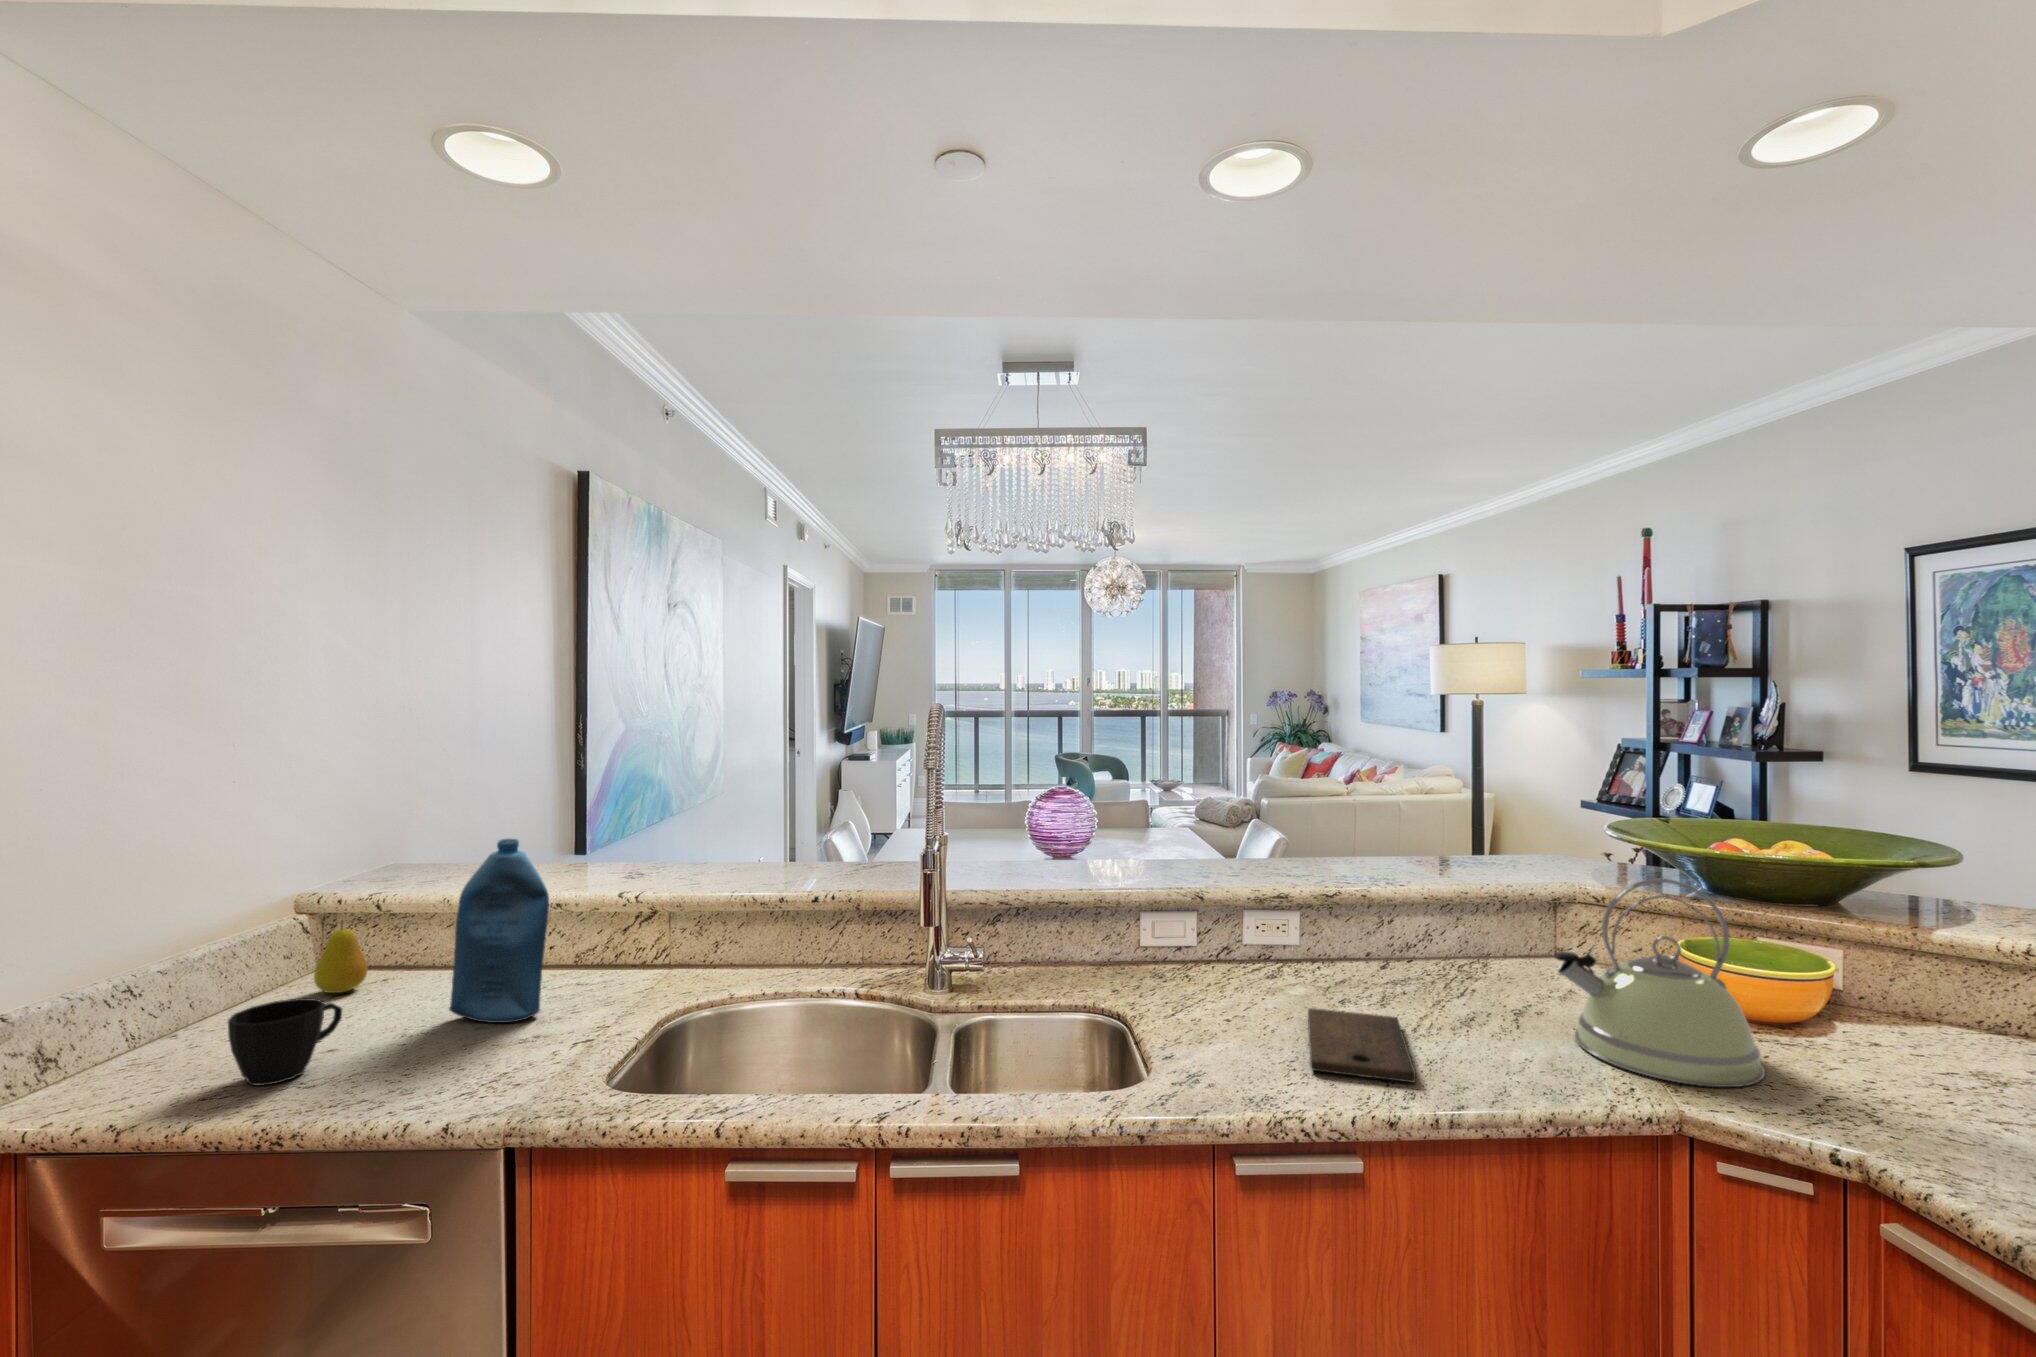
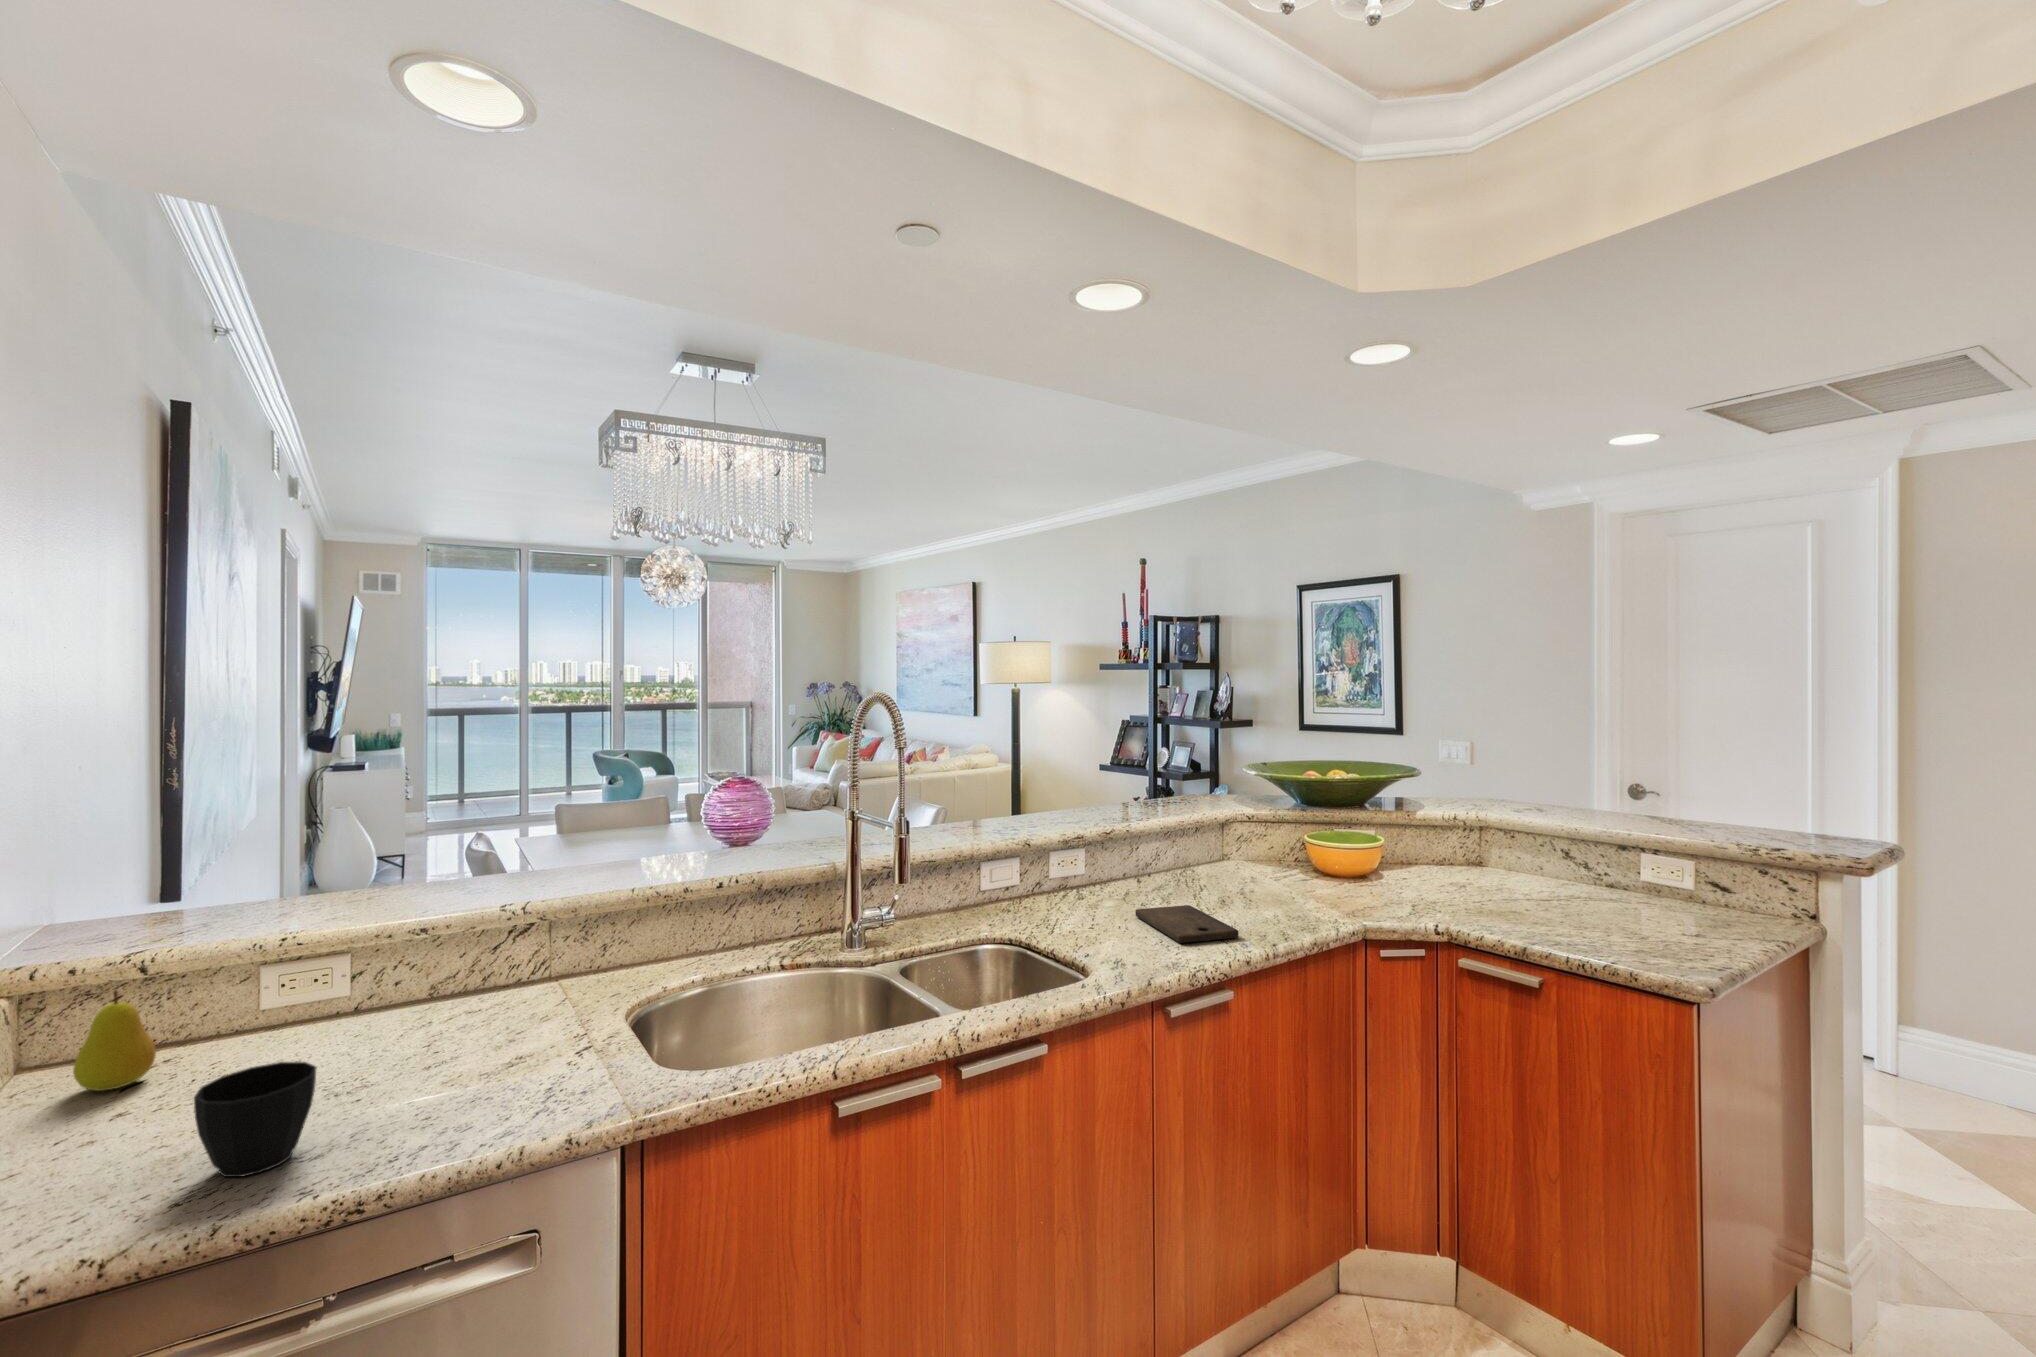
bottle: present [449,839,549,1023] -> none [369,851,499,1064]
kettle: present [1554,878,1765,1087] -> none [1271,794,1375,911]

